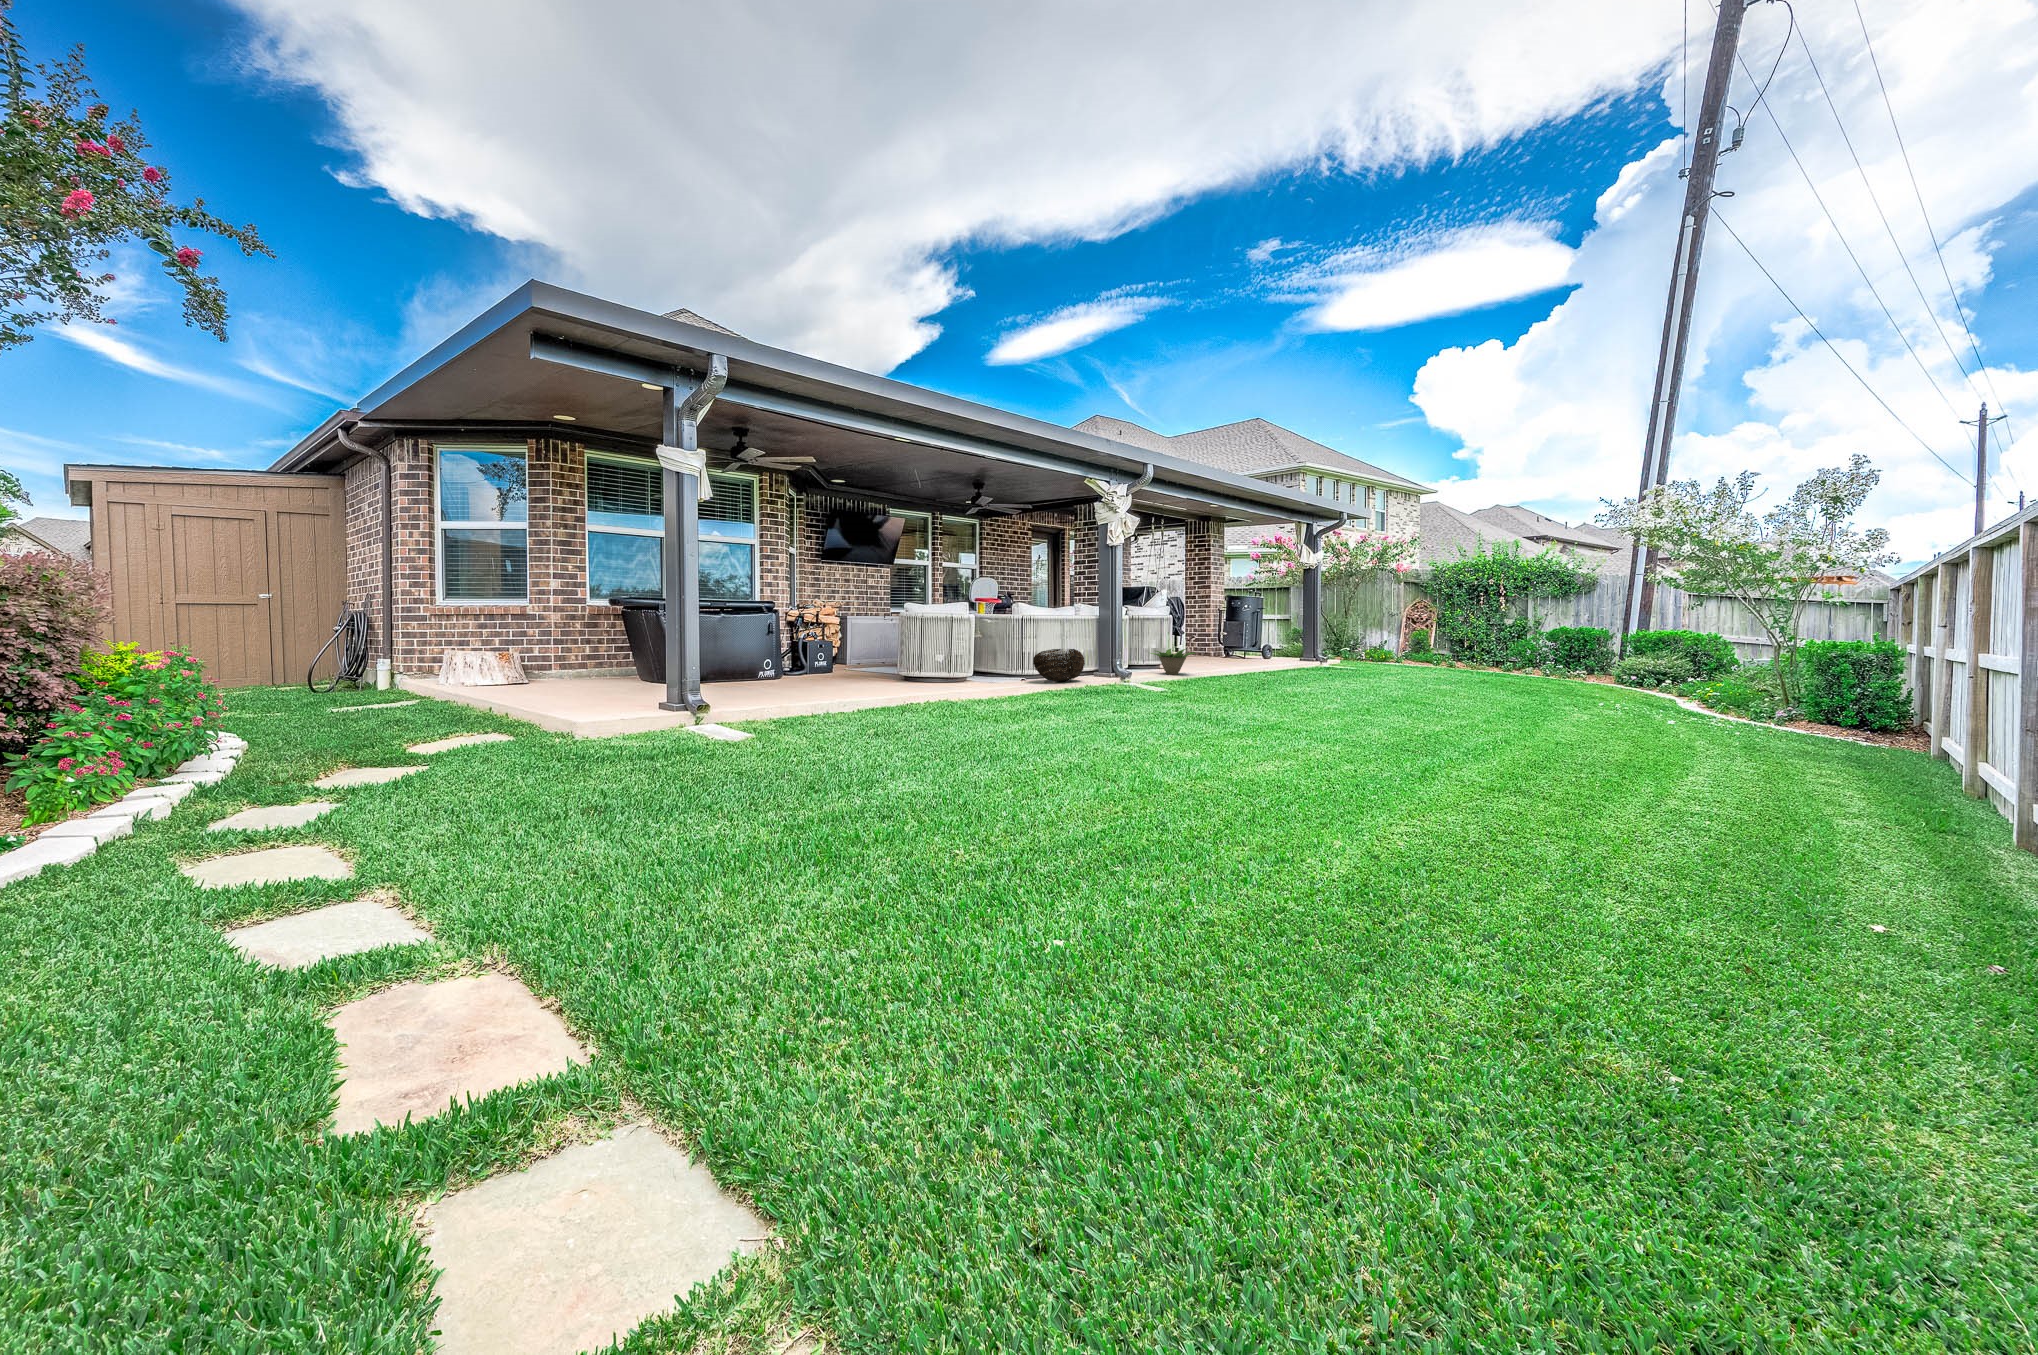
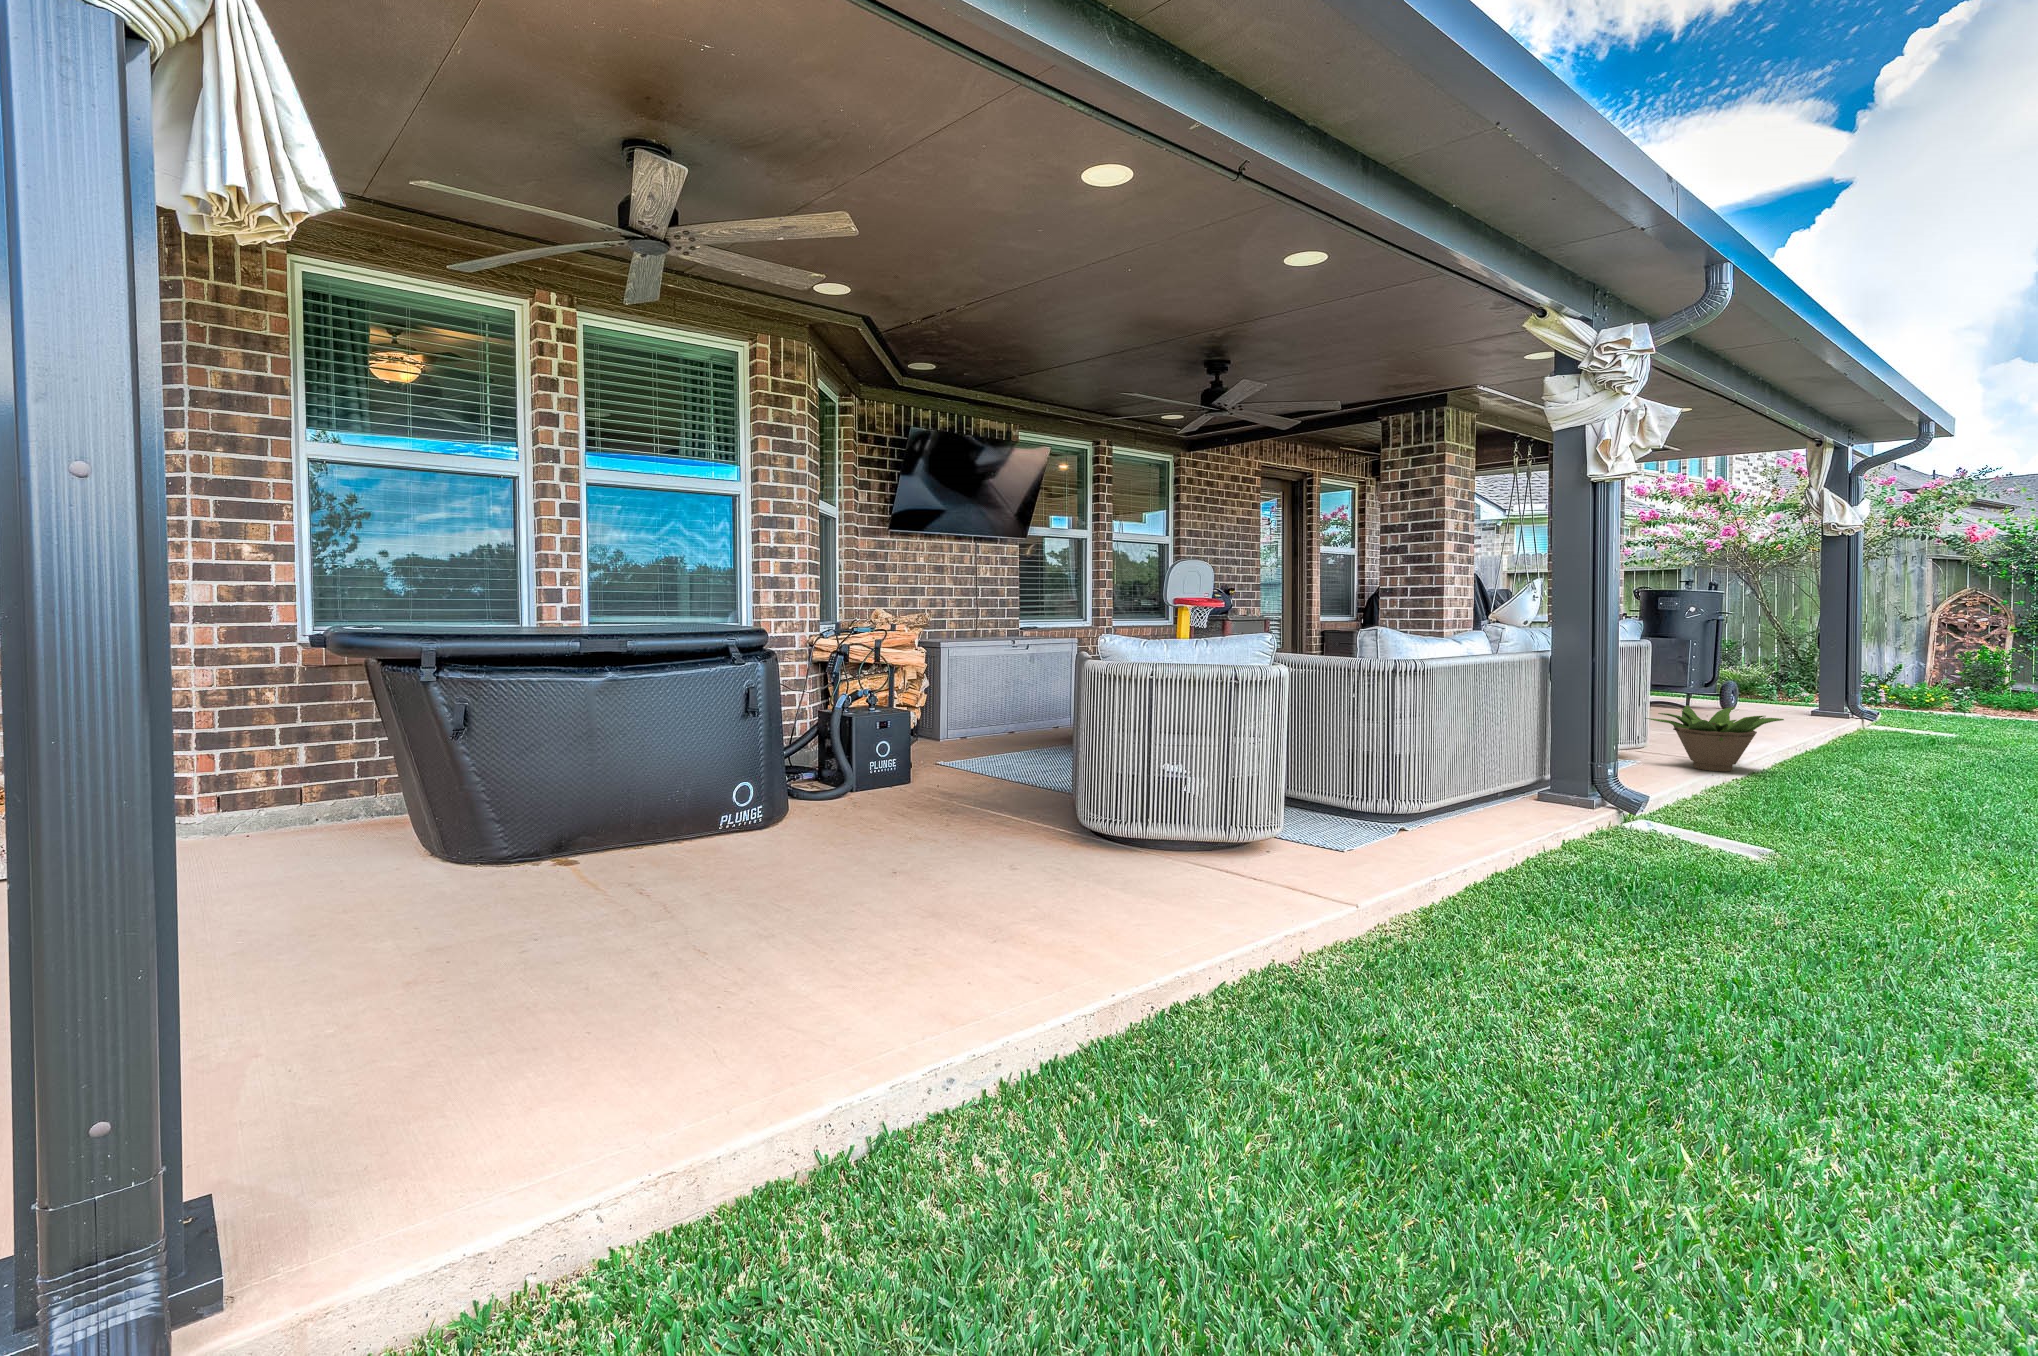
basket: present [1033,649,1085,682] -> none [1453,728,1579,820]

